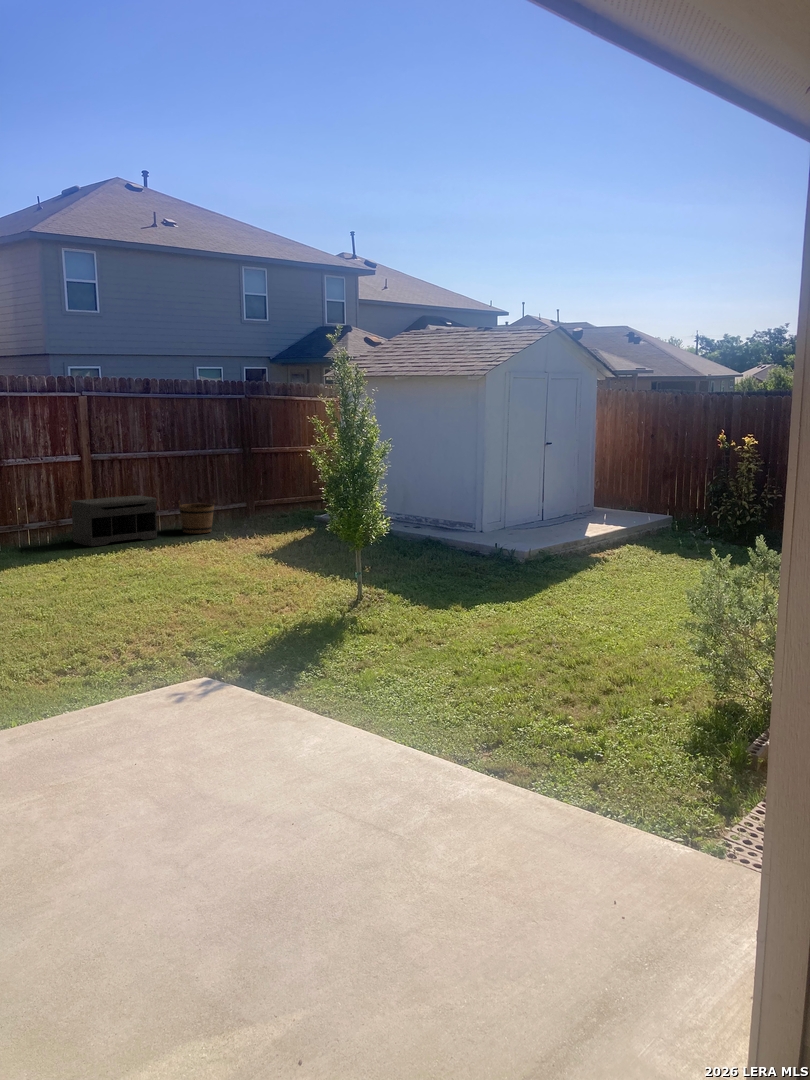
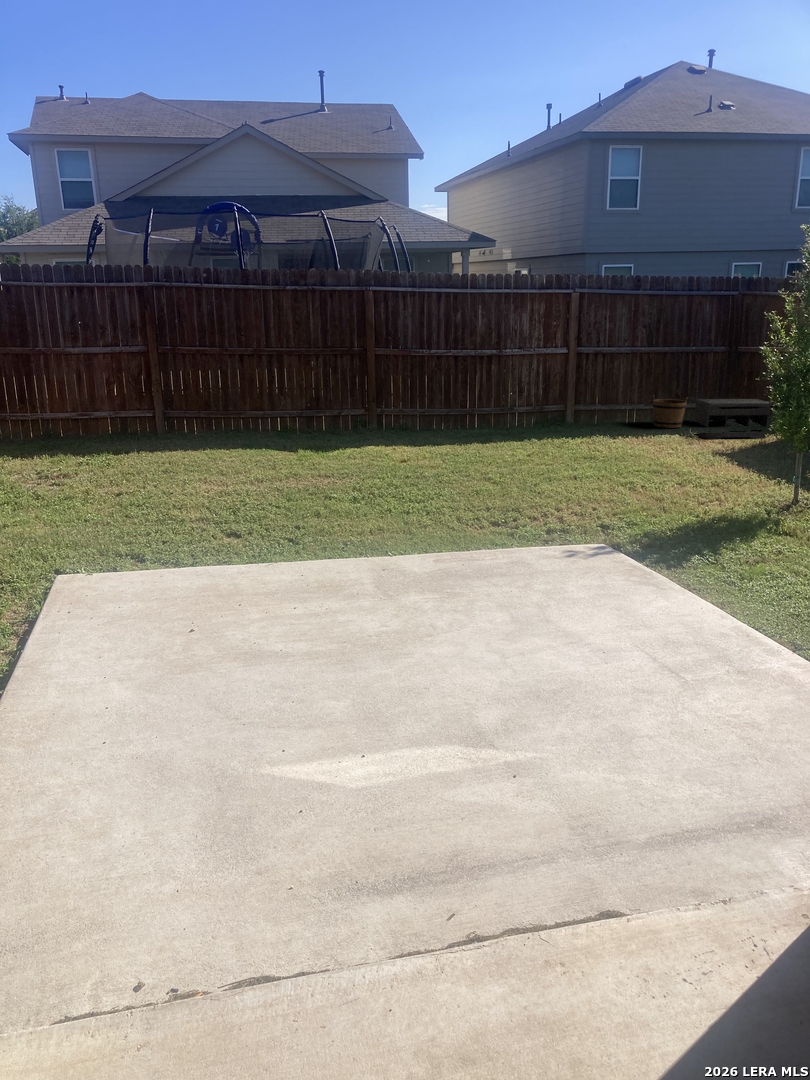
bench: present [71,495,157,546] -> present [694,399,770,439]

